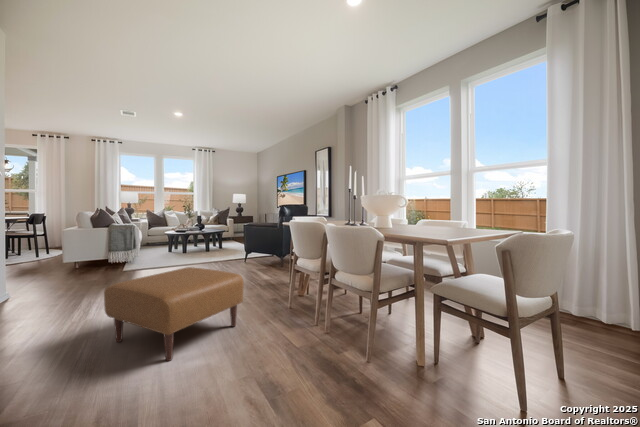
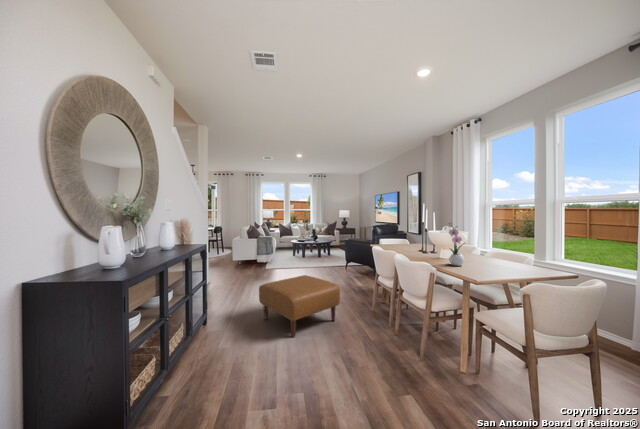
flower arrangement: none [385,180,404,233] -> present [449,223,465,266]

